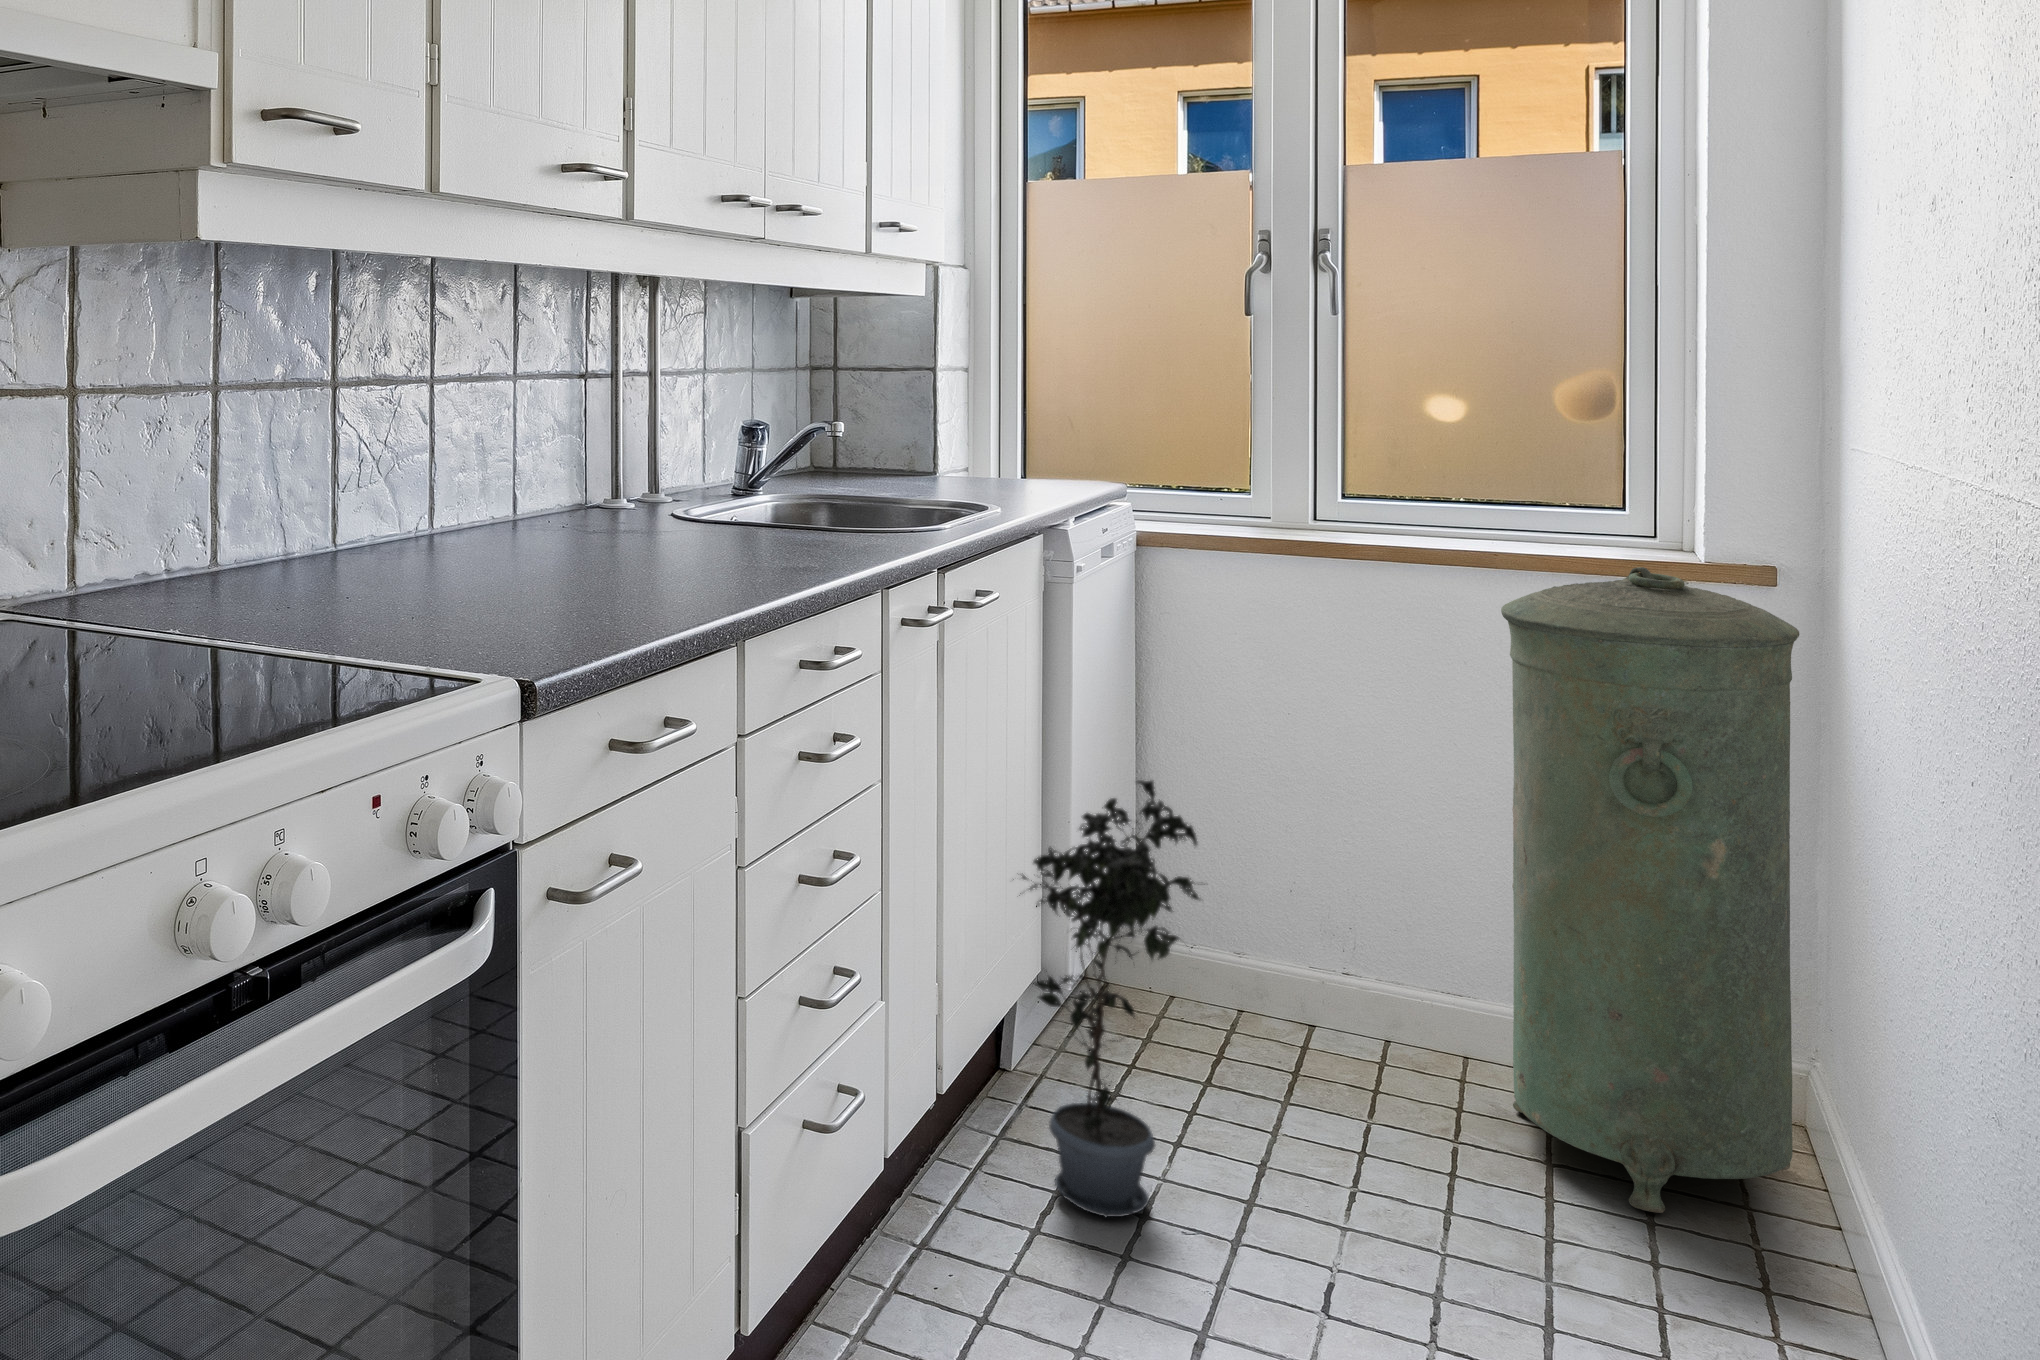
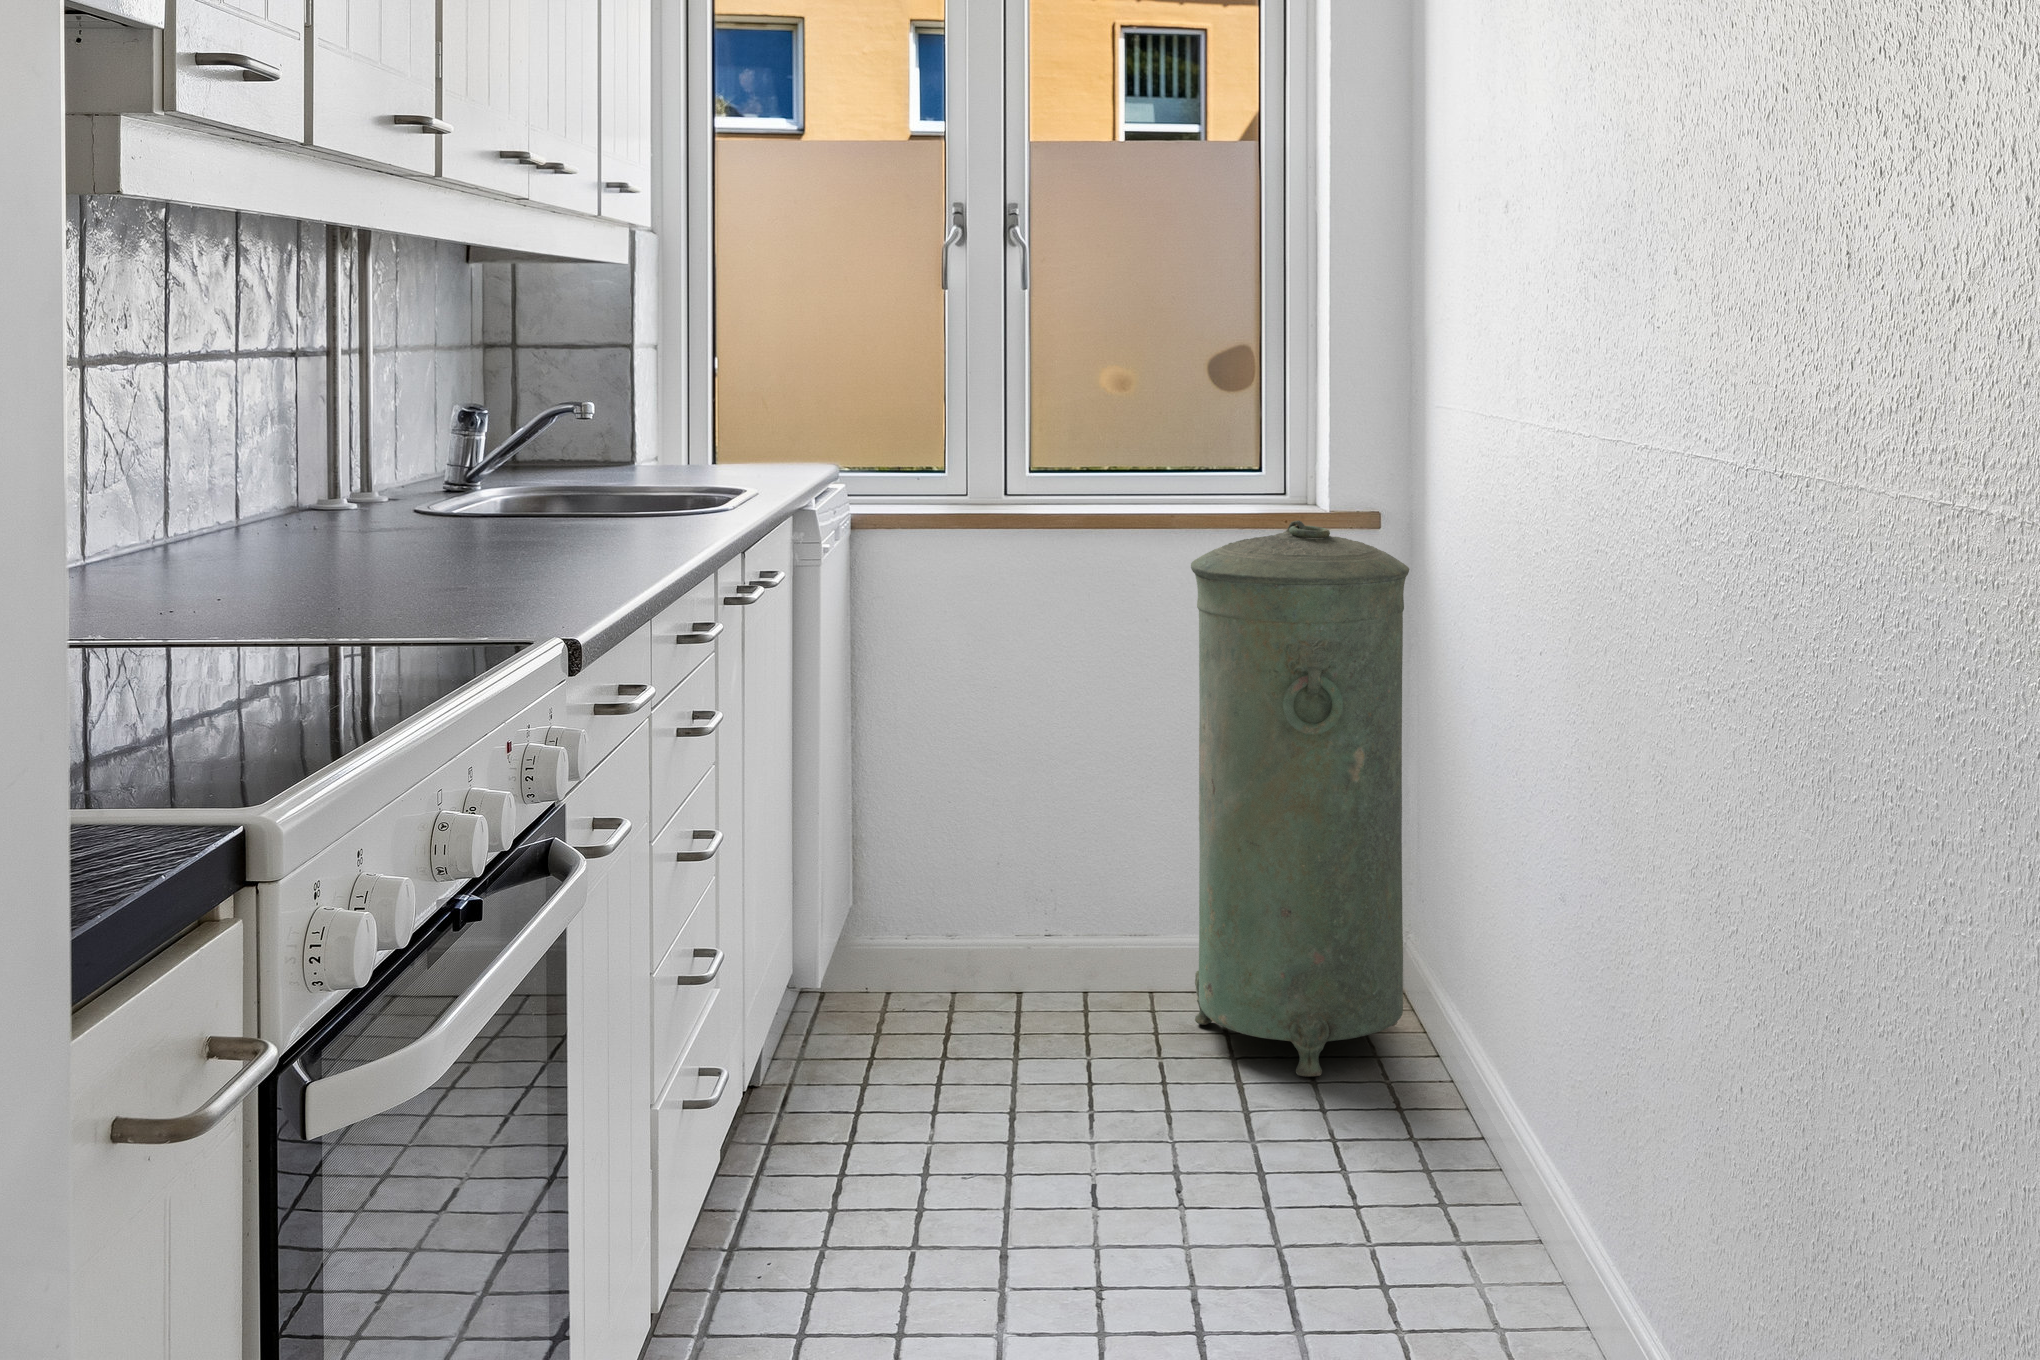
potted plant: present [1013,780,1199,1217] -> none [799,749,985,1183]

